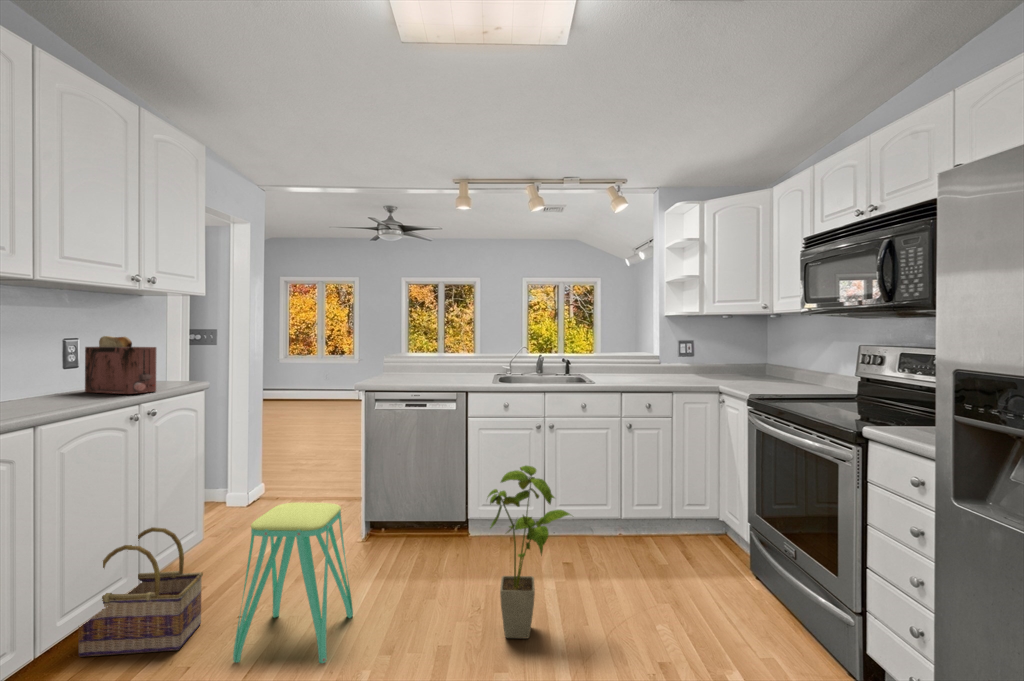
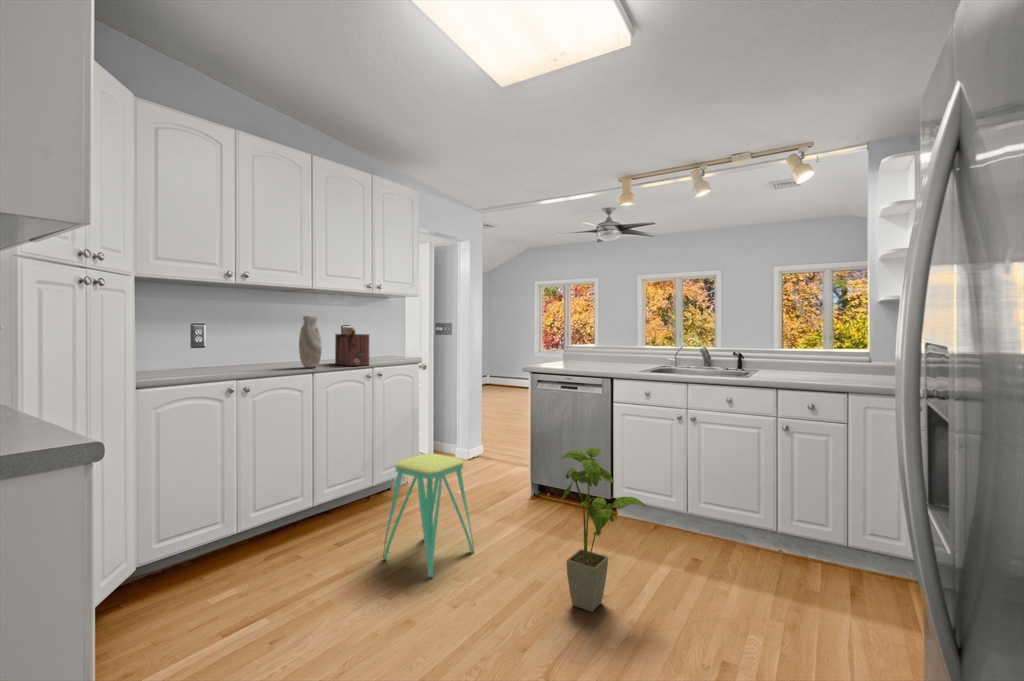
vase: none [35,319,79,401] -> present [299,316,322,368]
basket: present [79,527,203,657] -> none [316,457,386,542]

